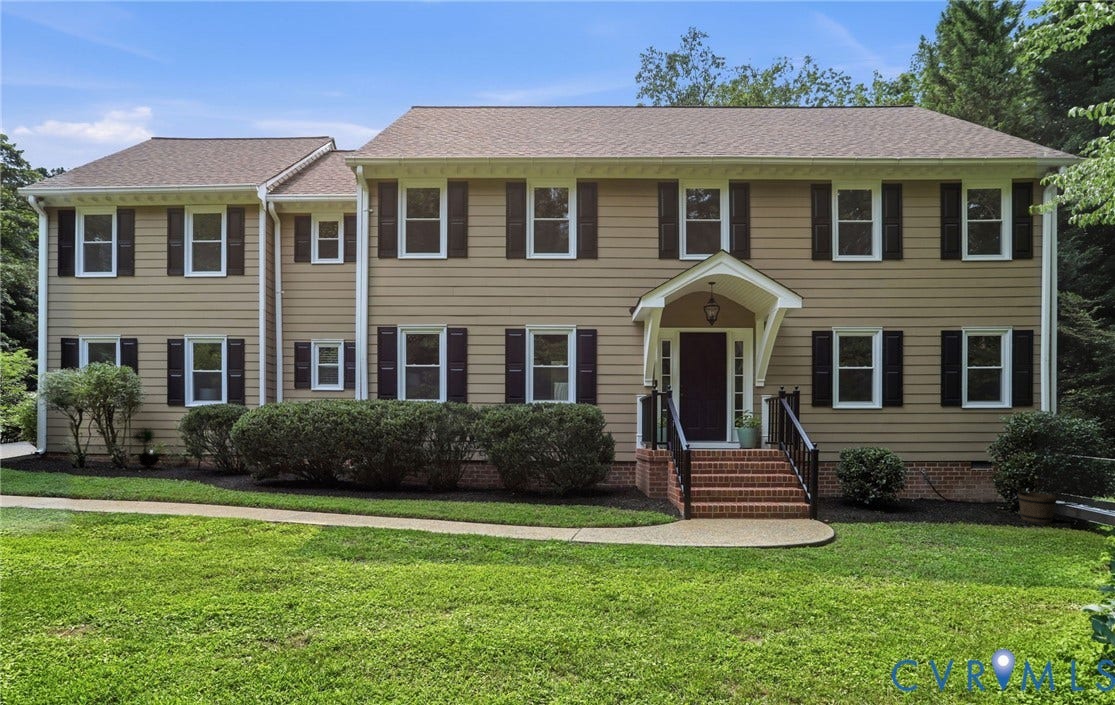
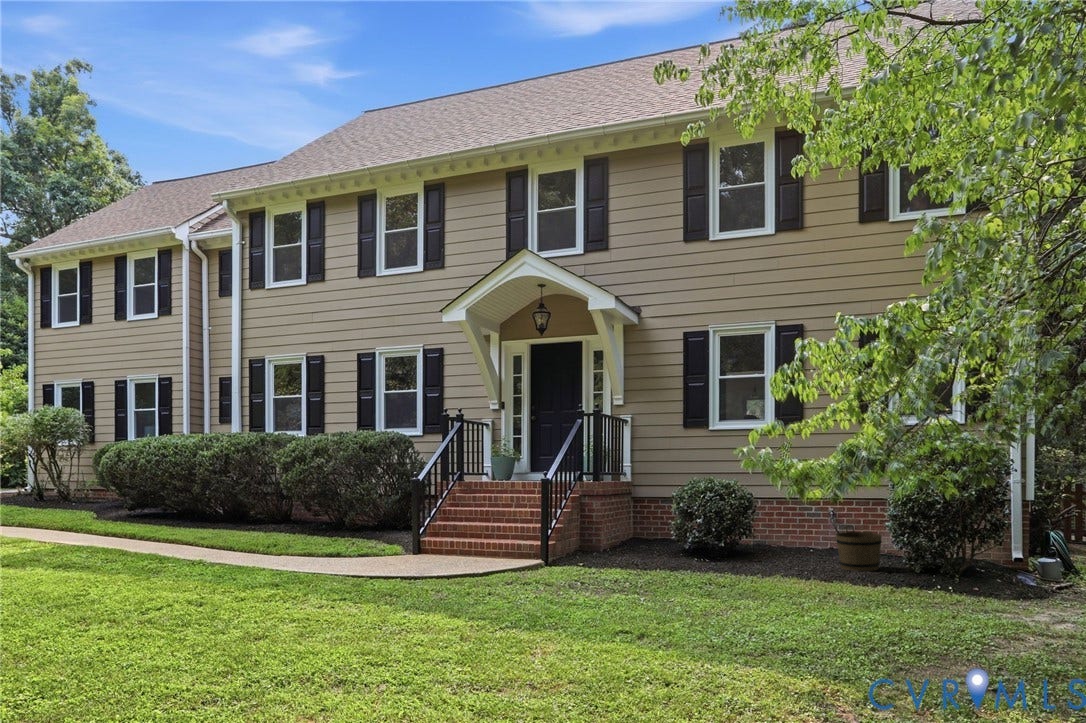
potted tree: present [132,427,160,467] -> none [77,463,107,505]

